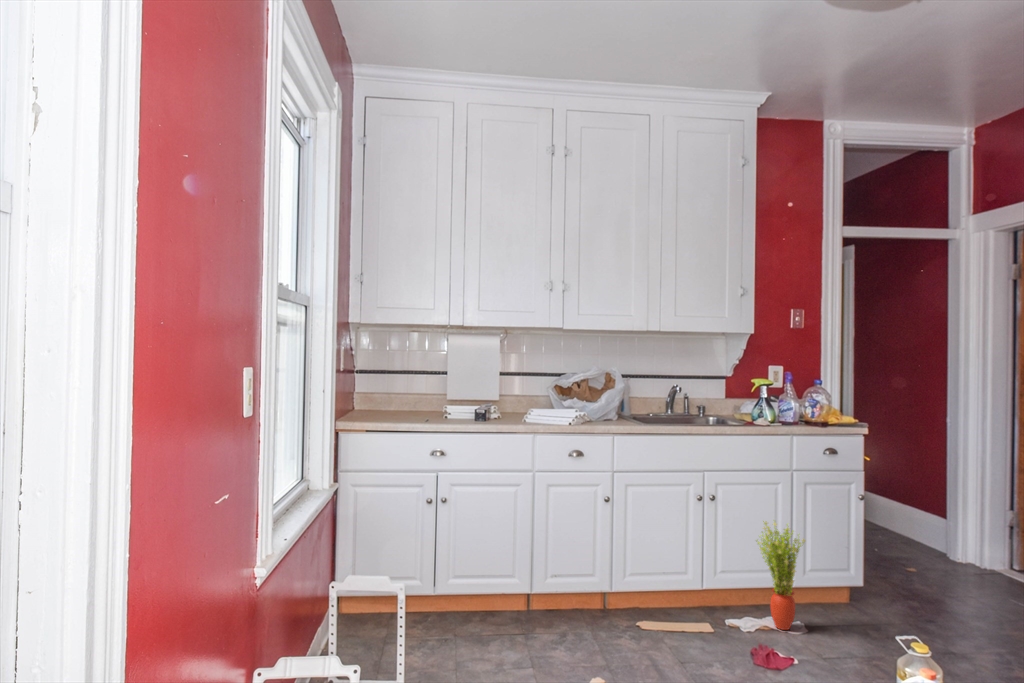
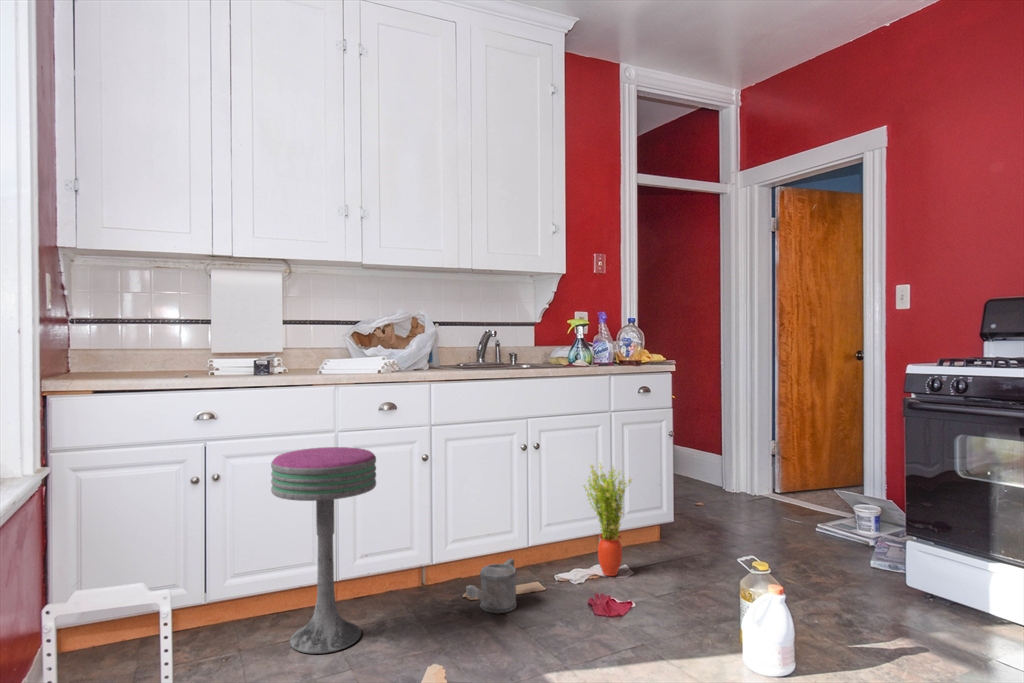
bar stool: none [481,484,561,651] -> present [271,447,376,654]
watering can: none [633,598,684,646] -> present [466,559,517,613]

